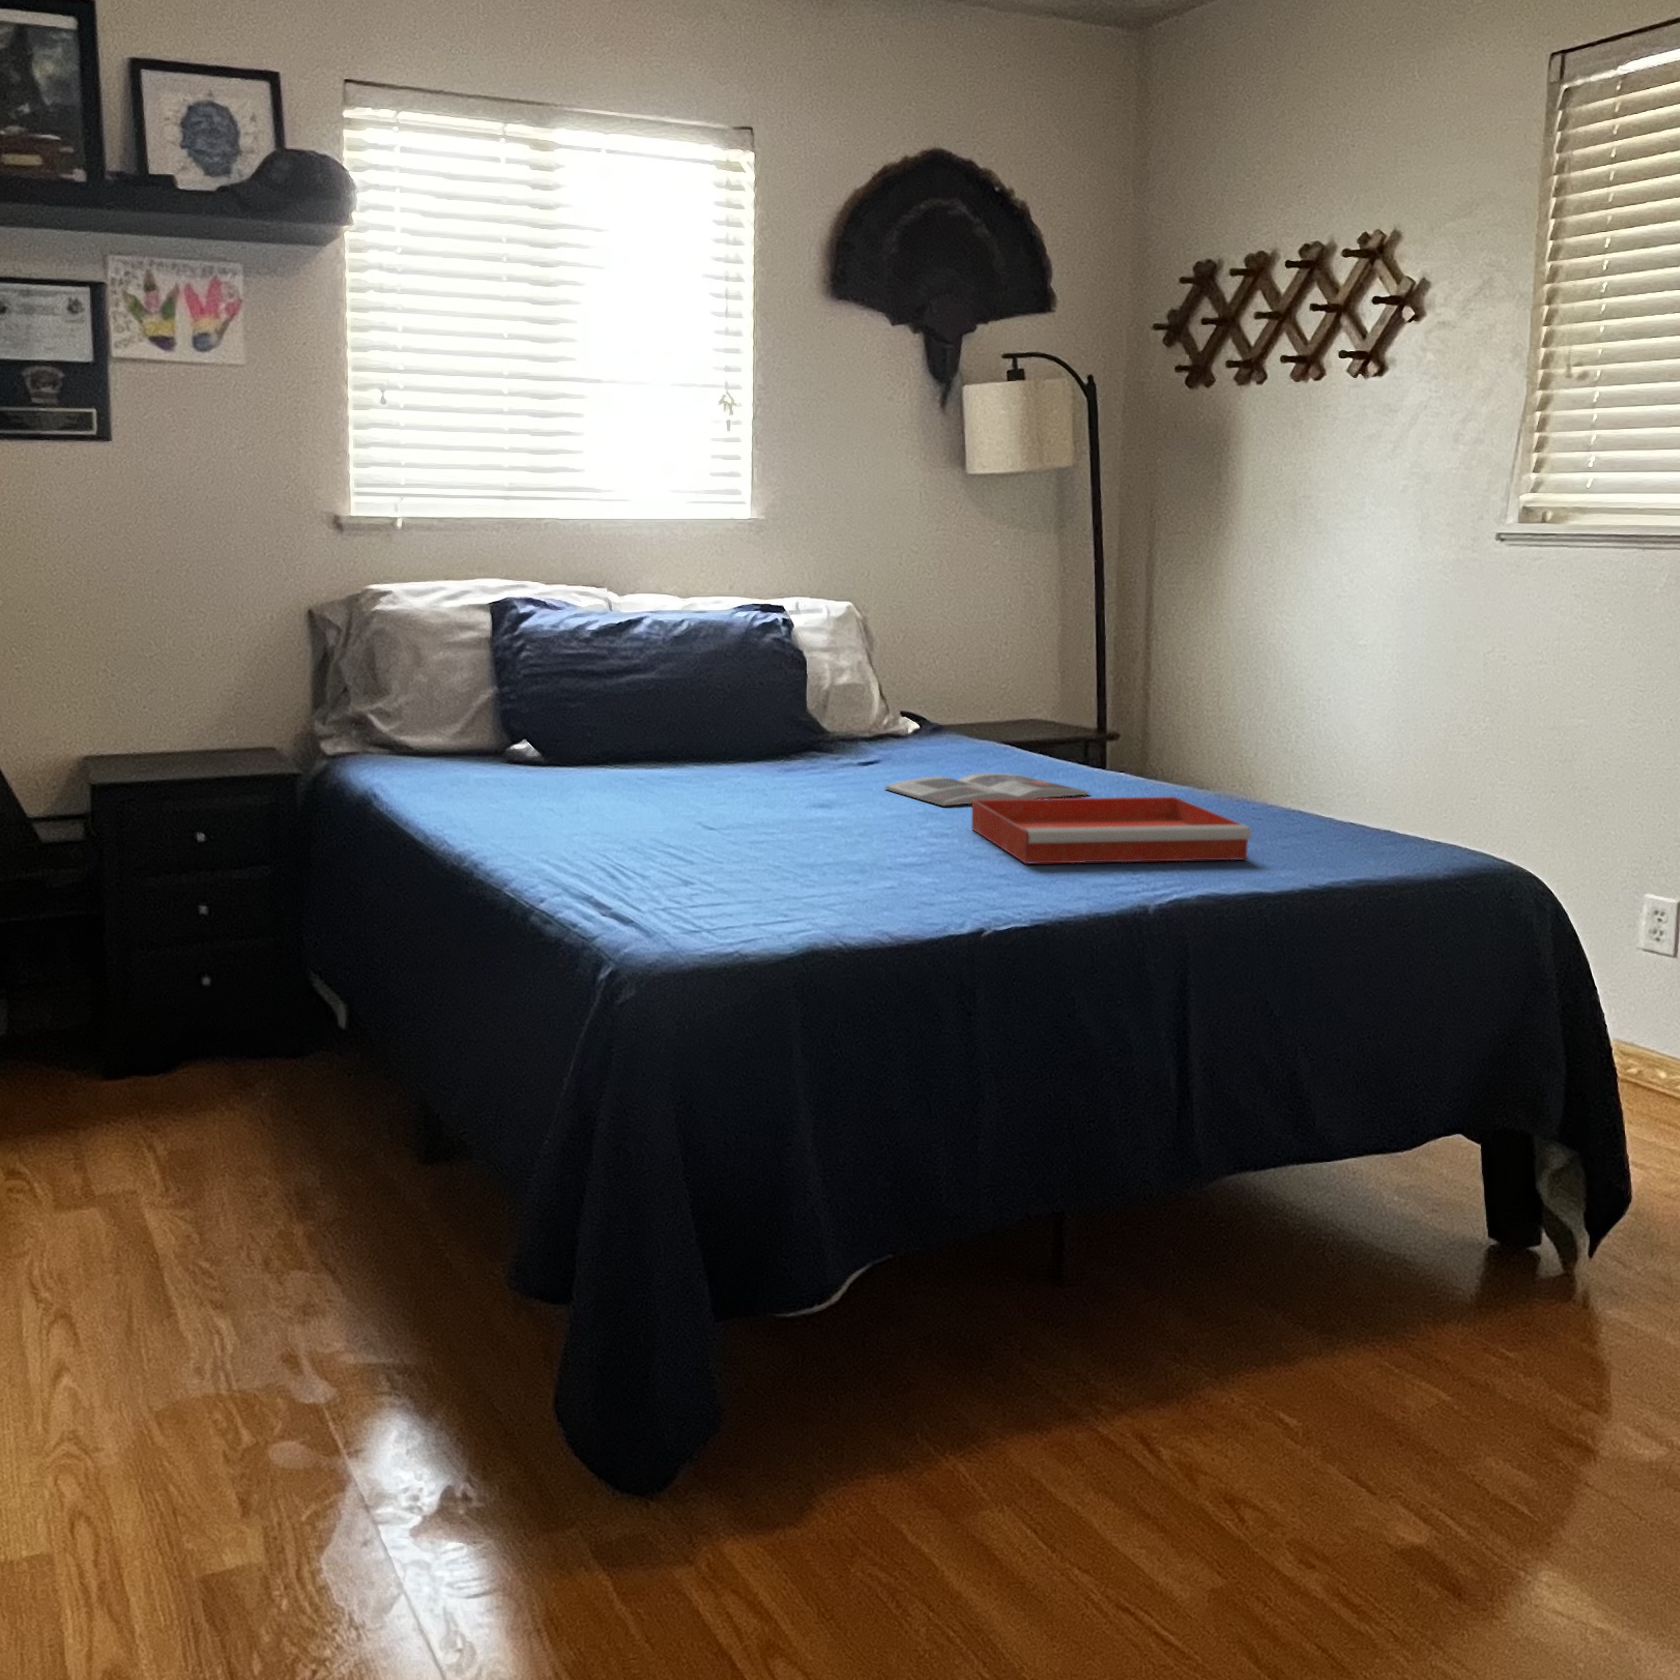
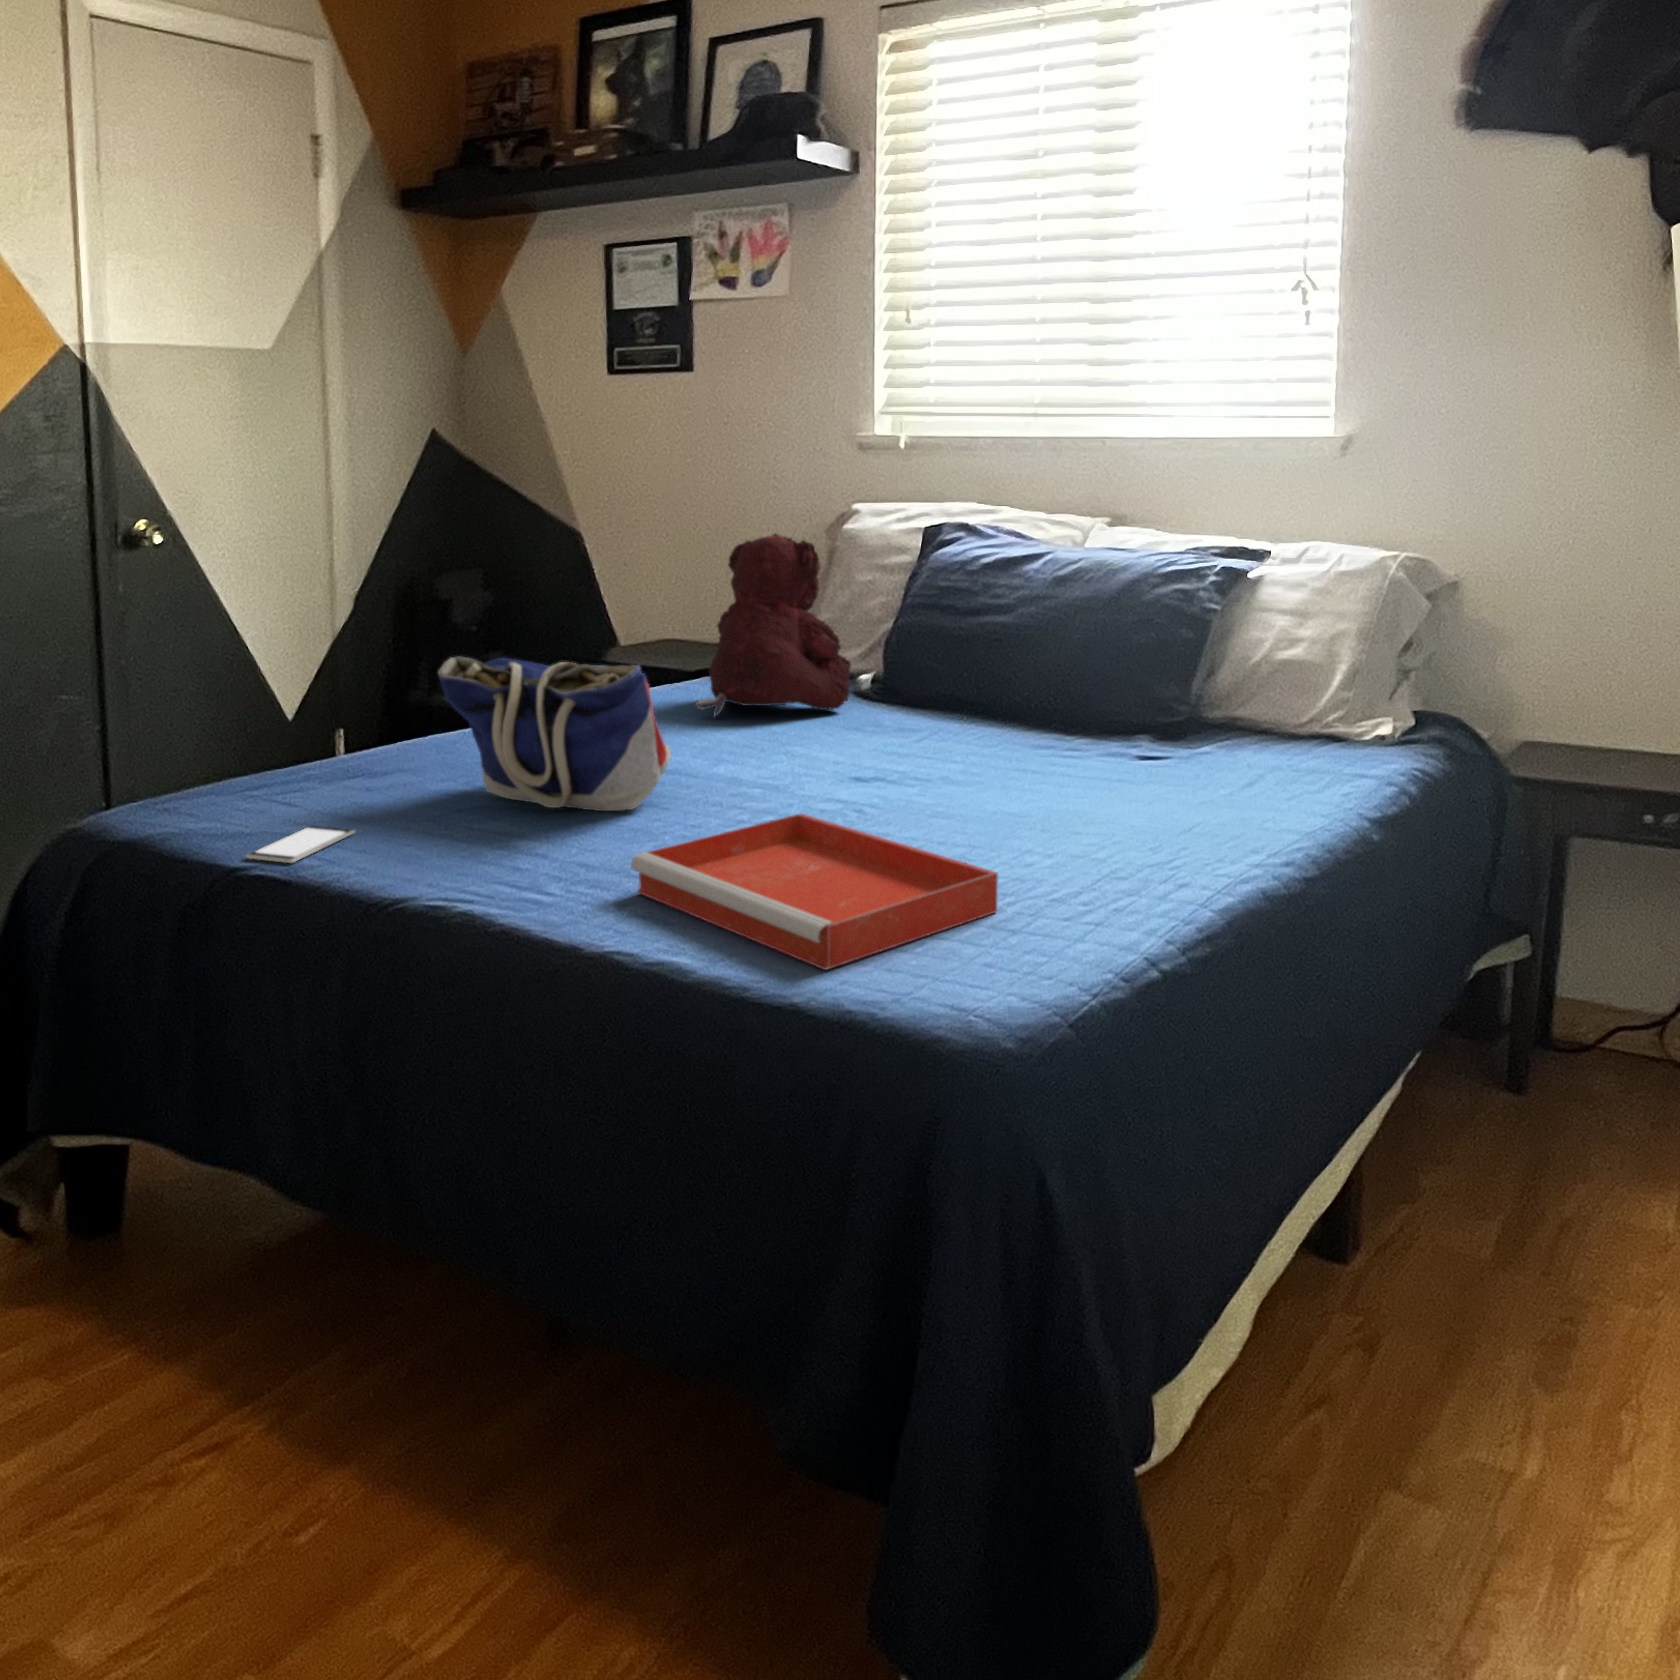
teddy bear: none [456,603,600,791] -> present [696,534,851,717]
tote bag: none [621,695,849,852] -> present [438,656,671,811]
magazine: present [885,773,1089,806] -> none [911,784,1178,853]
smartphone: none [664,891,780,923] -> present [246,825,355,863]

